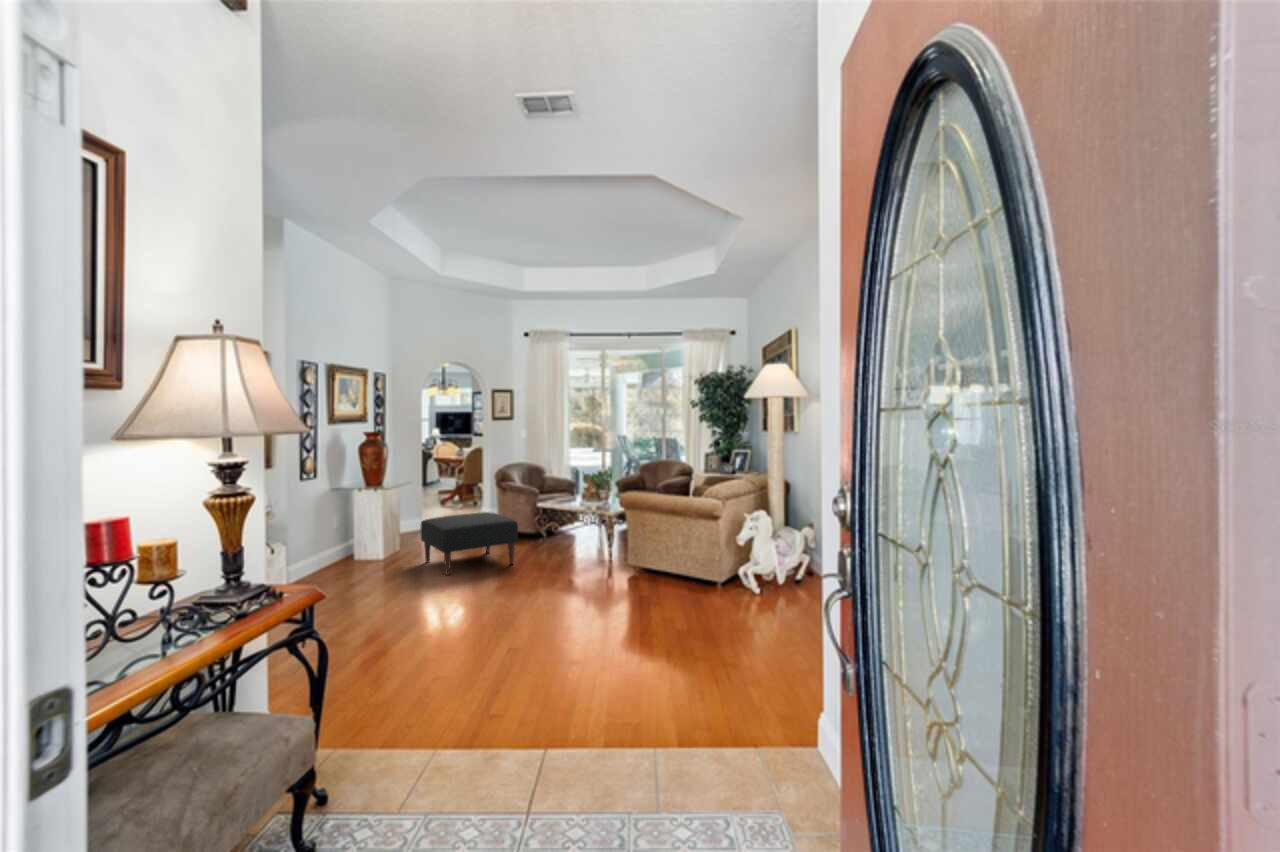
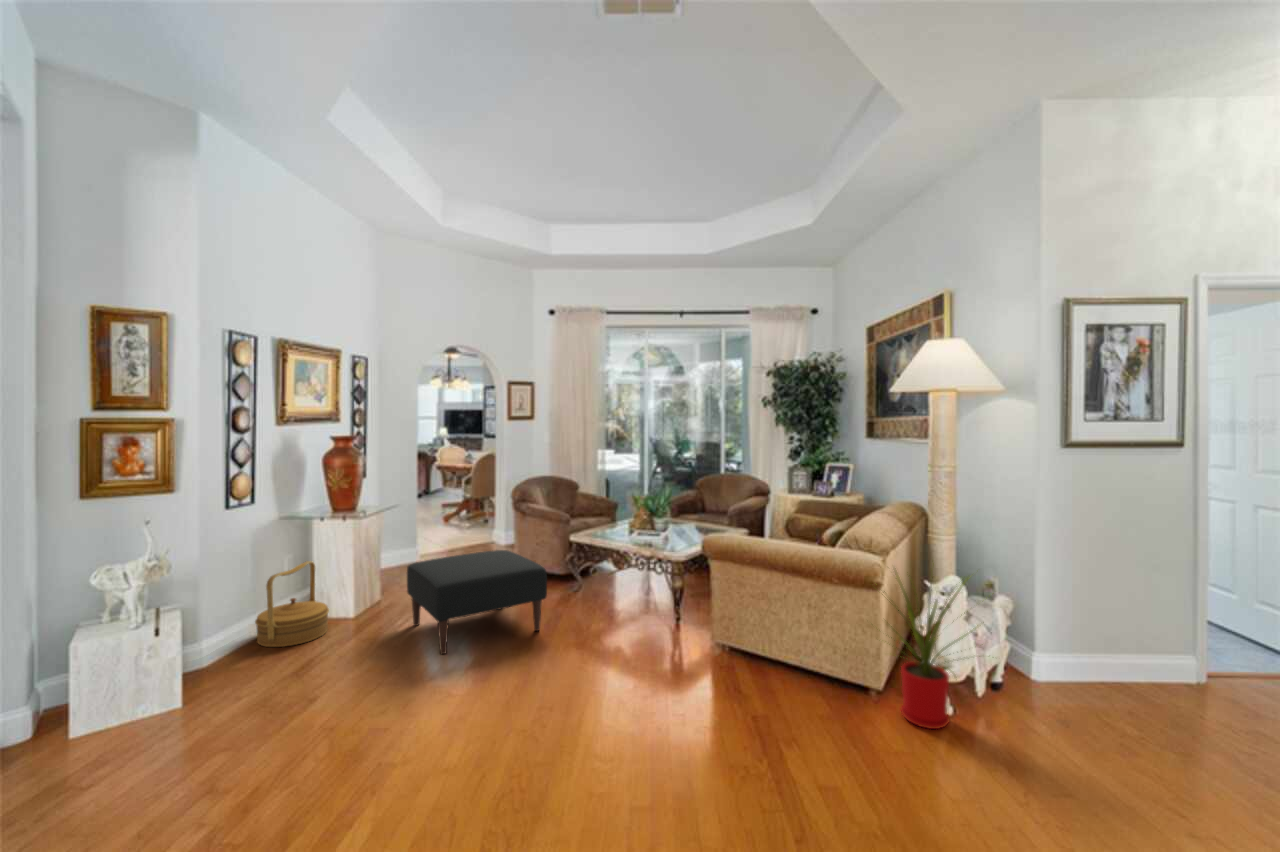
house plant: none [708,501,781,601] -> present [882,563,974,729]
woven basket: none [319,519,367,574] -> present [255,561,329,647]

